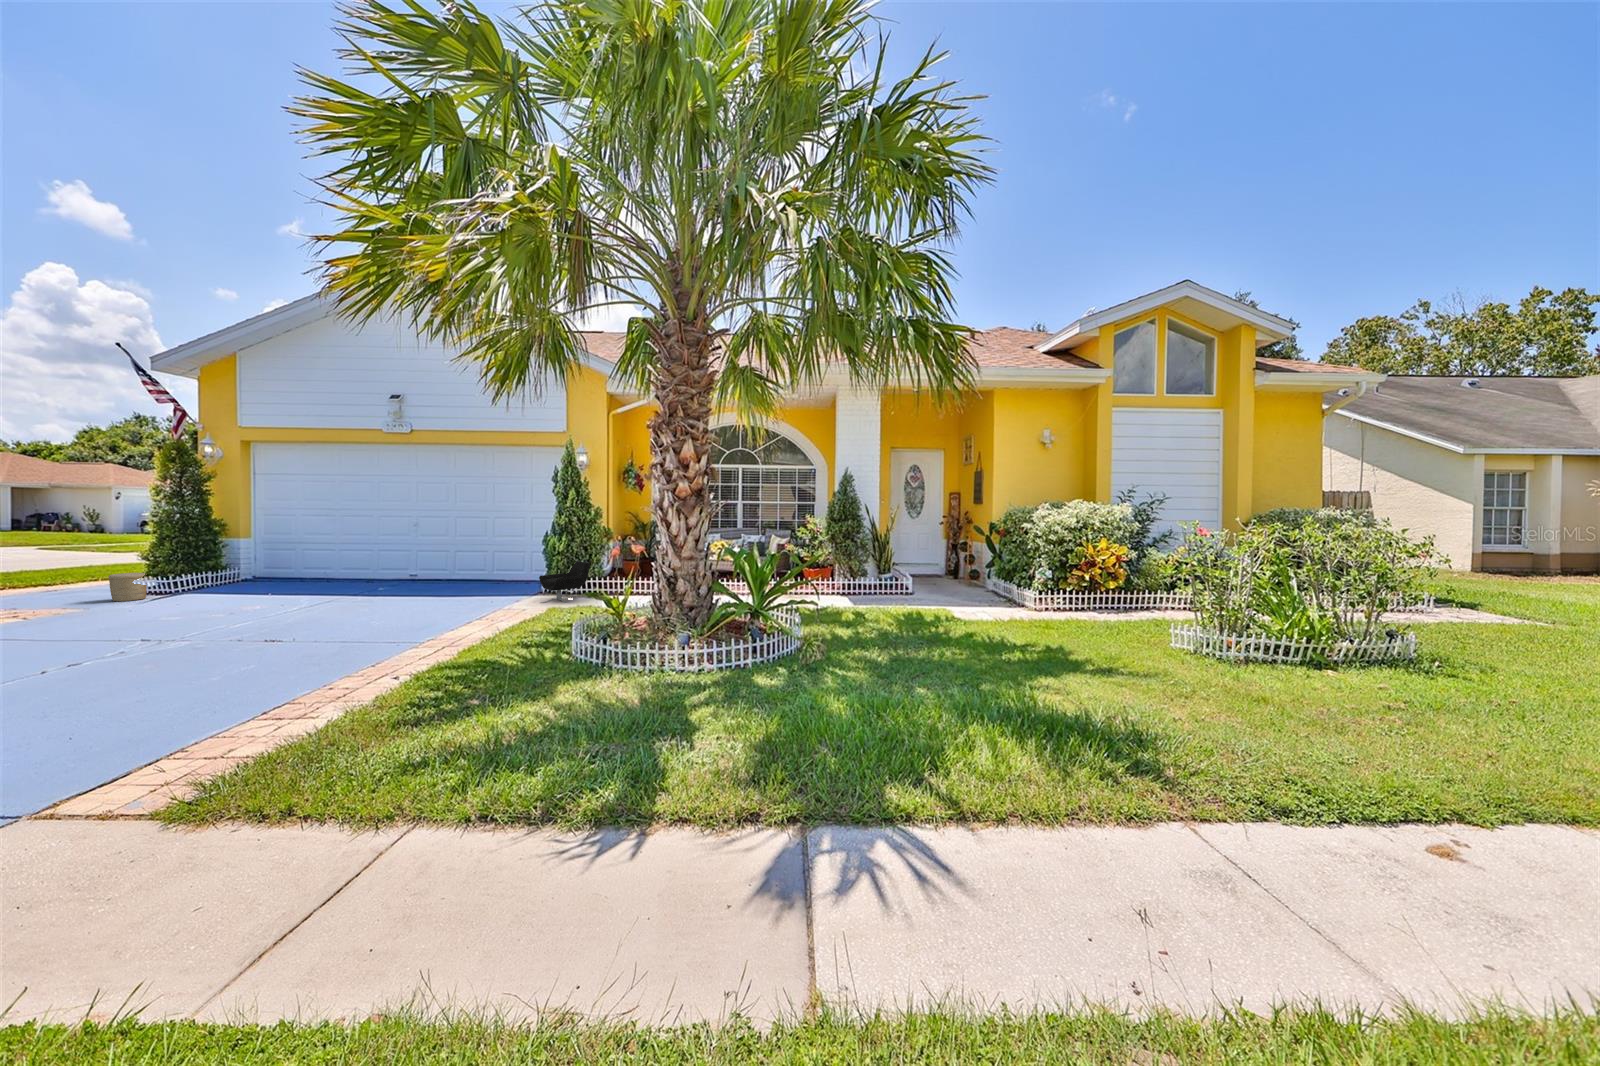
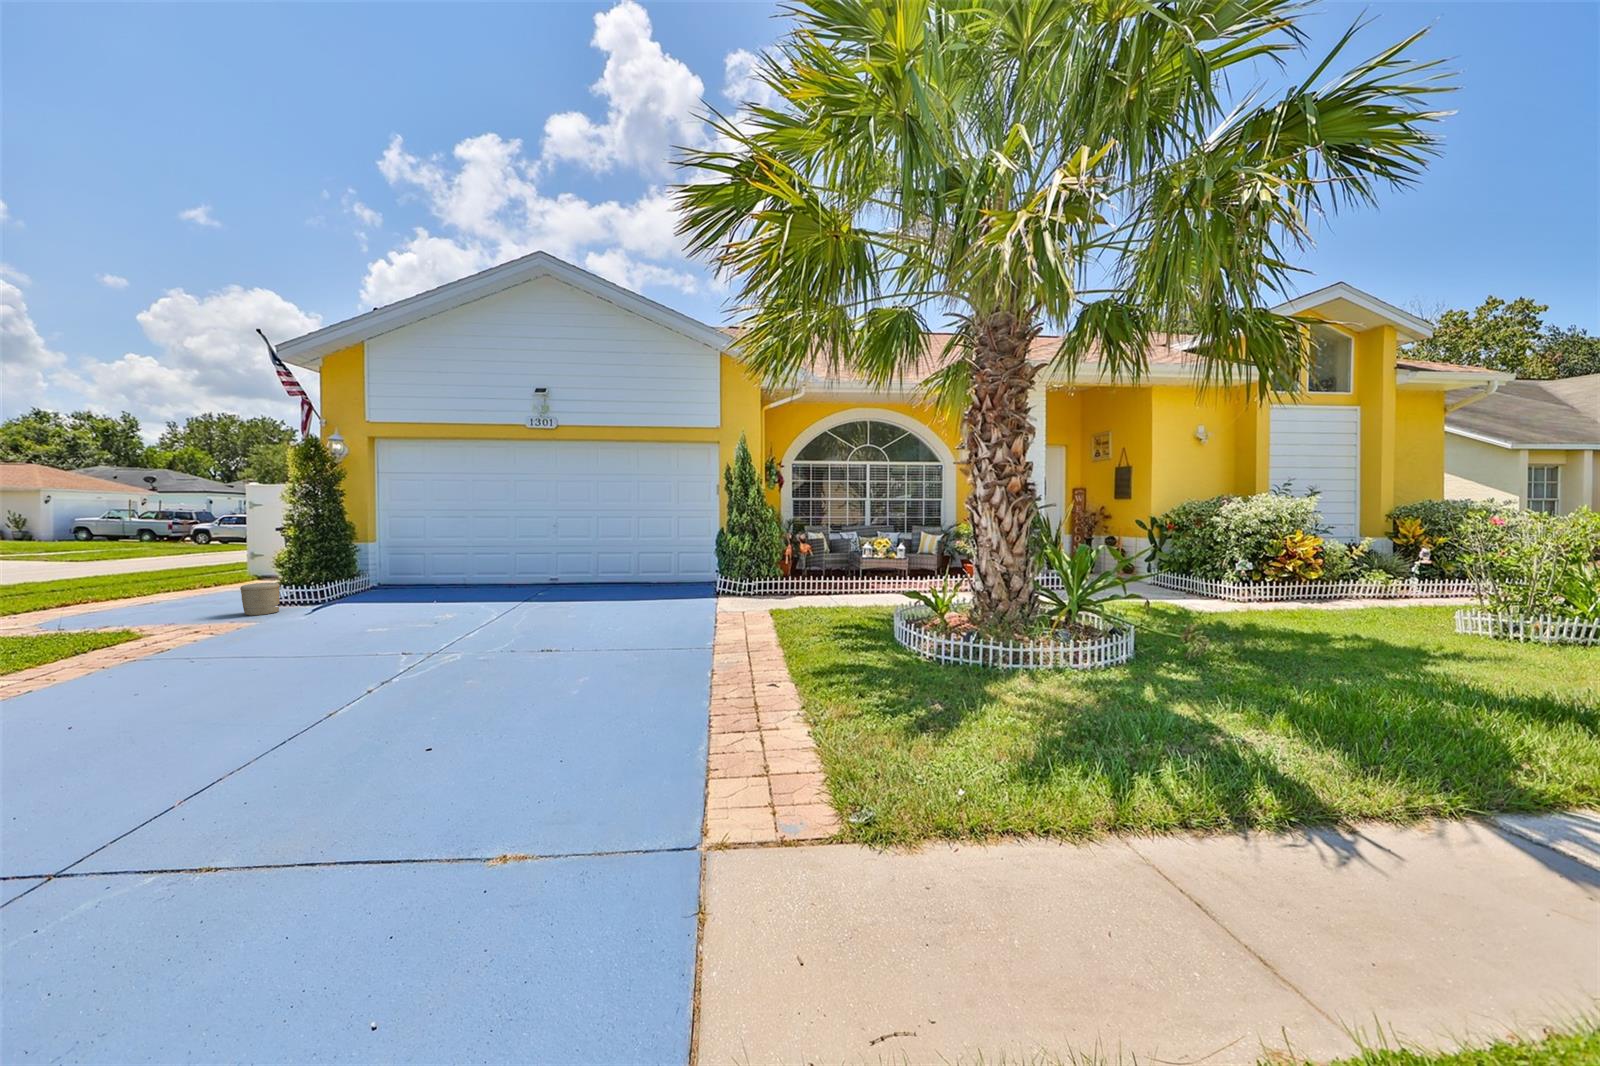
lounge chair: present [539,561,590,603] -> none [728,561,782,606]

